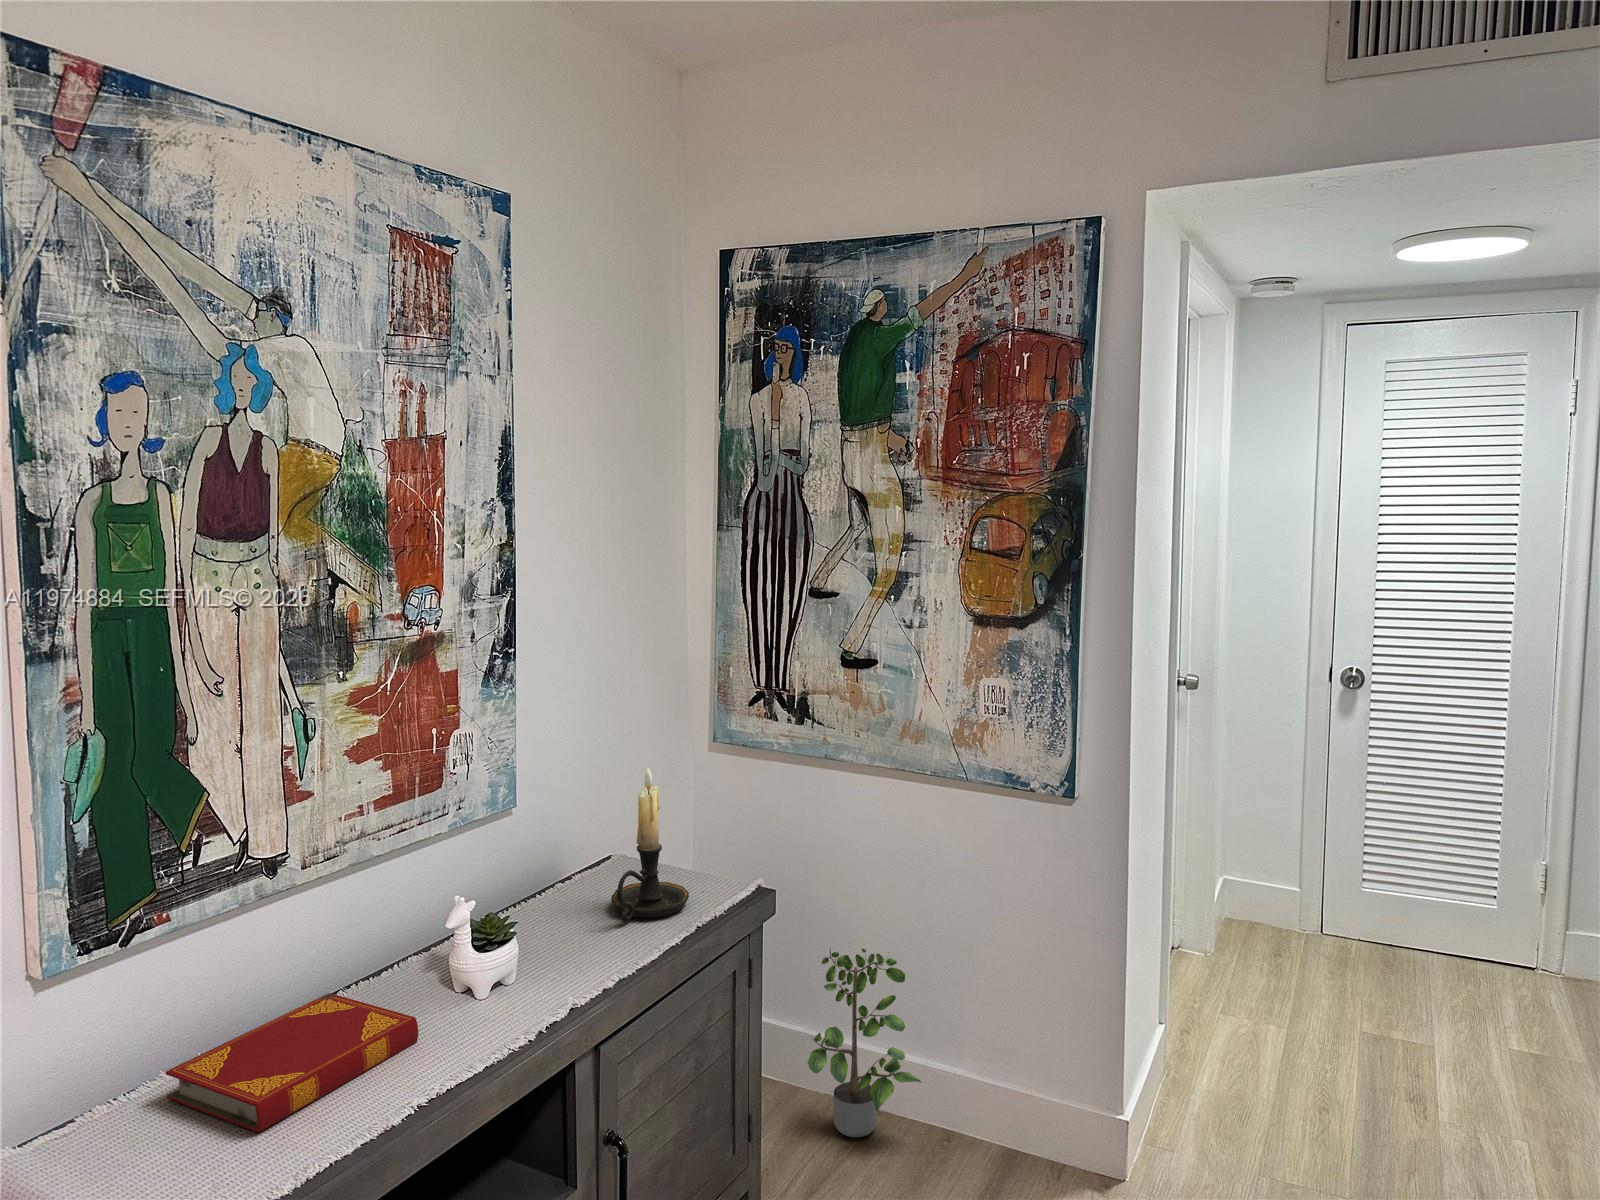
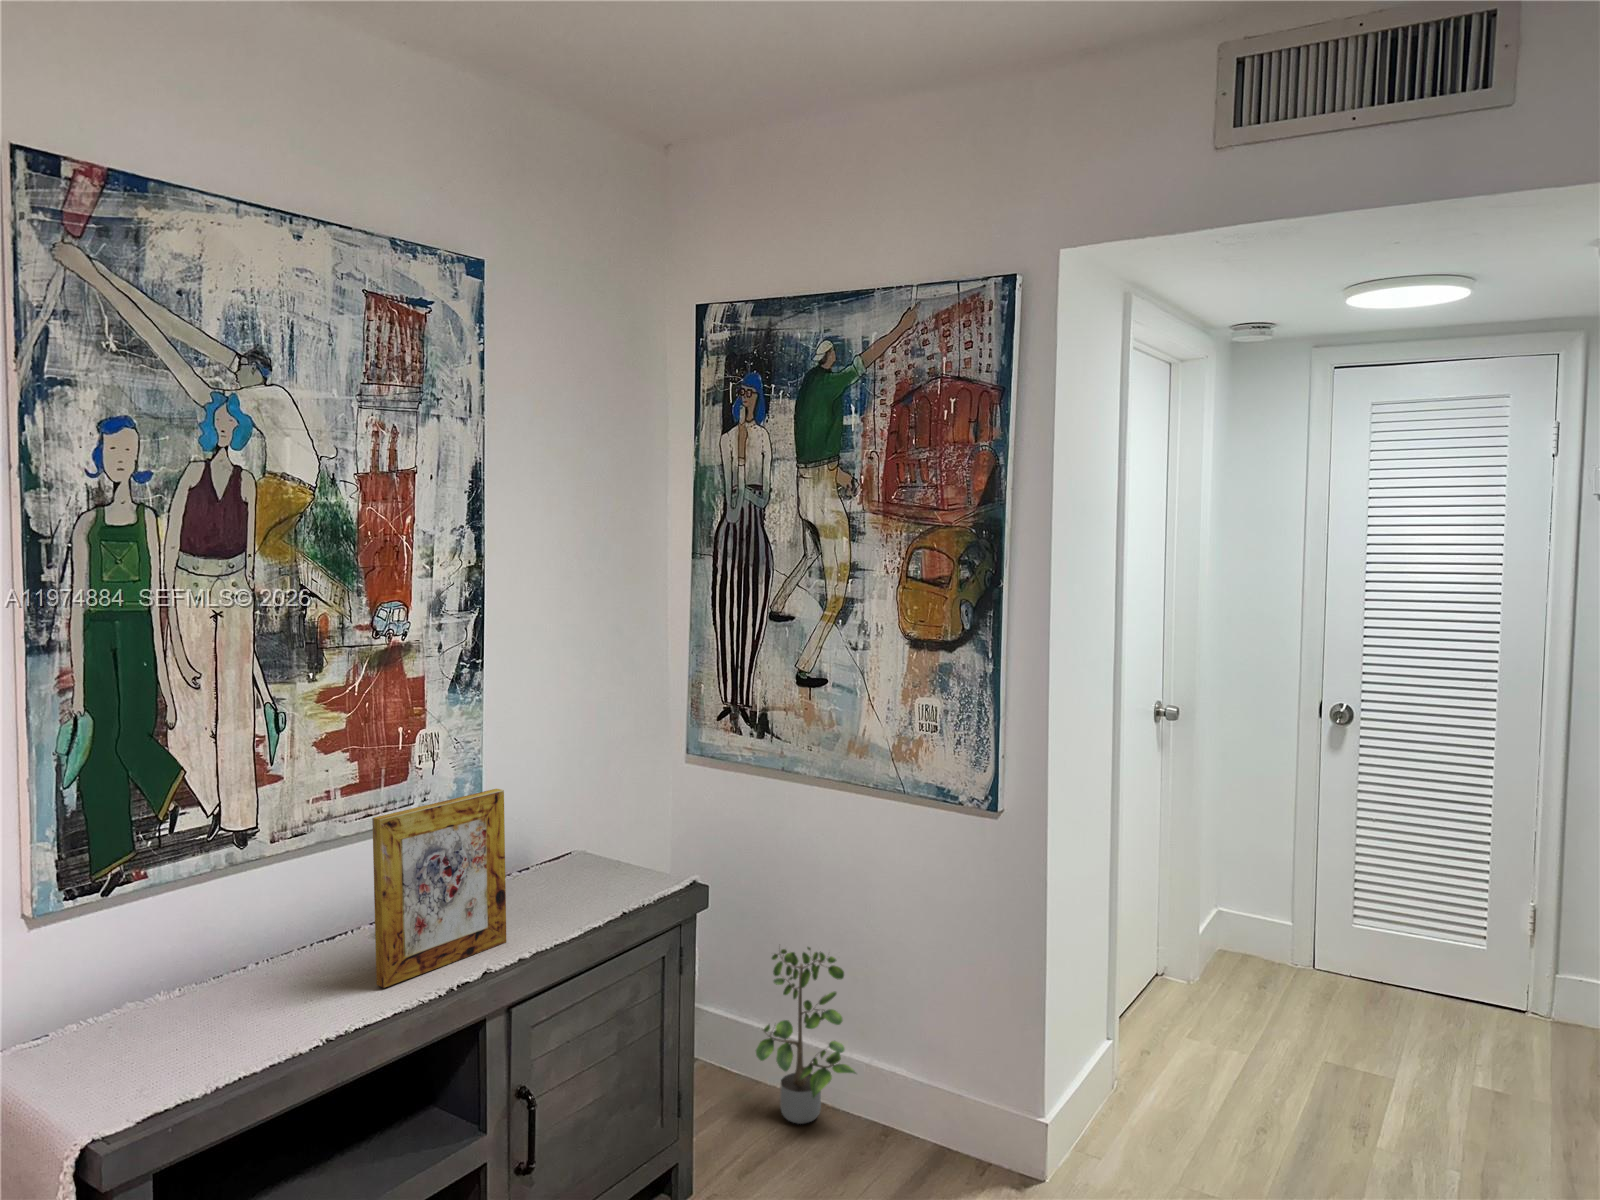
candle holder: present [611,767,689,922] -> none [553,766,625,905]
picture frame: none [445,798,580,1035] -> present [372,789,506,988]
hardback book: present [165,993,418,1132] -> none [125,948,346,1053]

